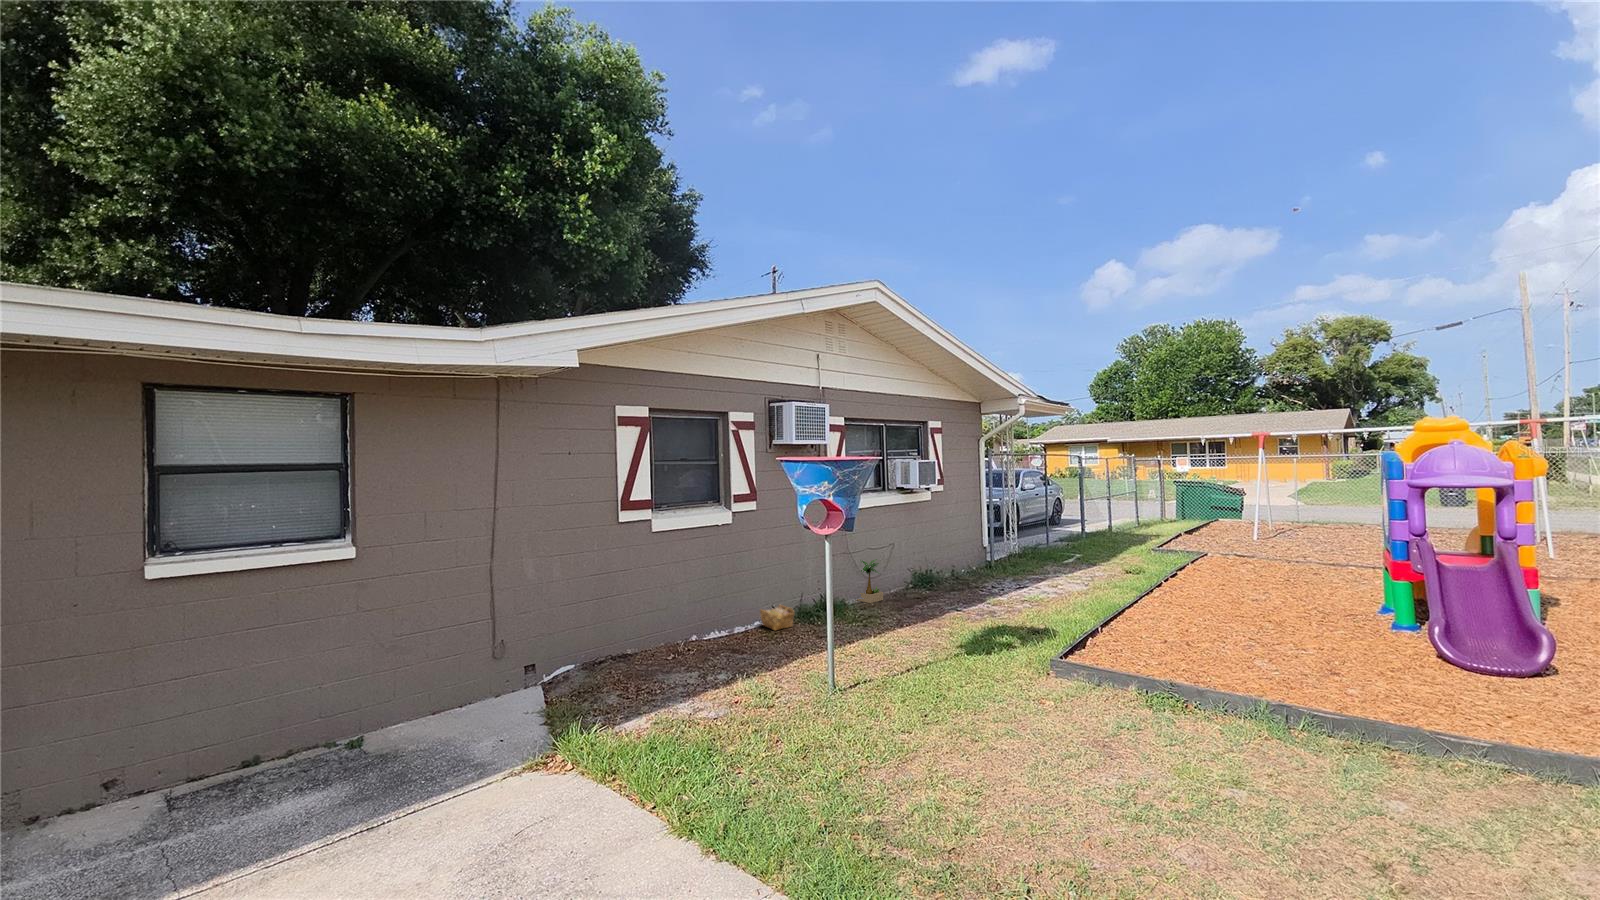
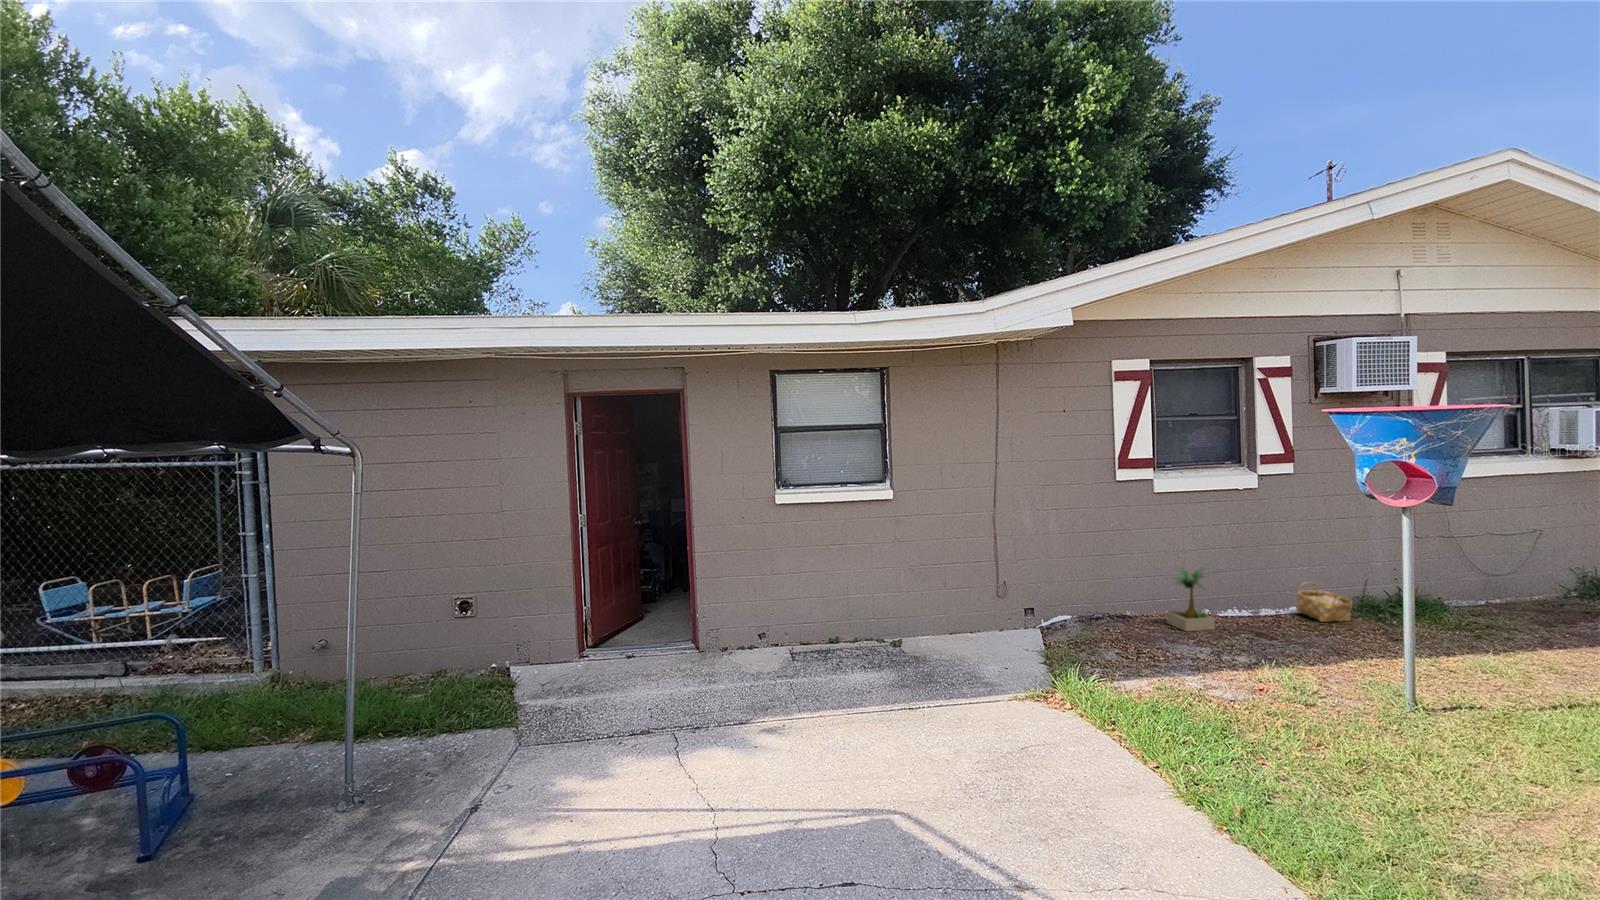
potted plant: present [857,559,883,603] -> present [1167,569,1215,631]

